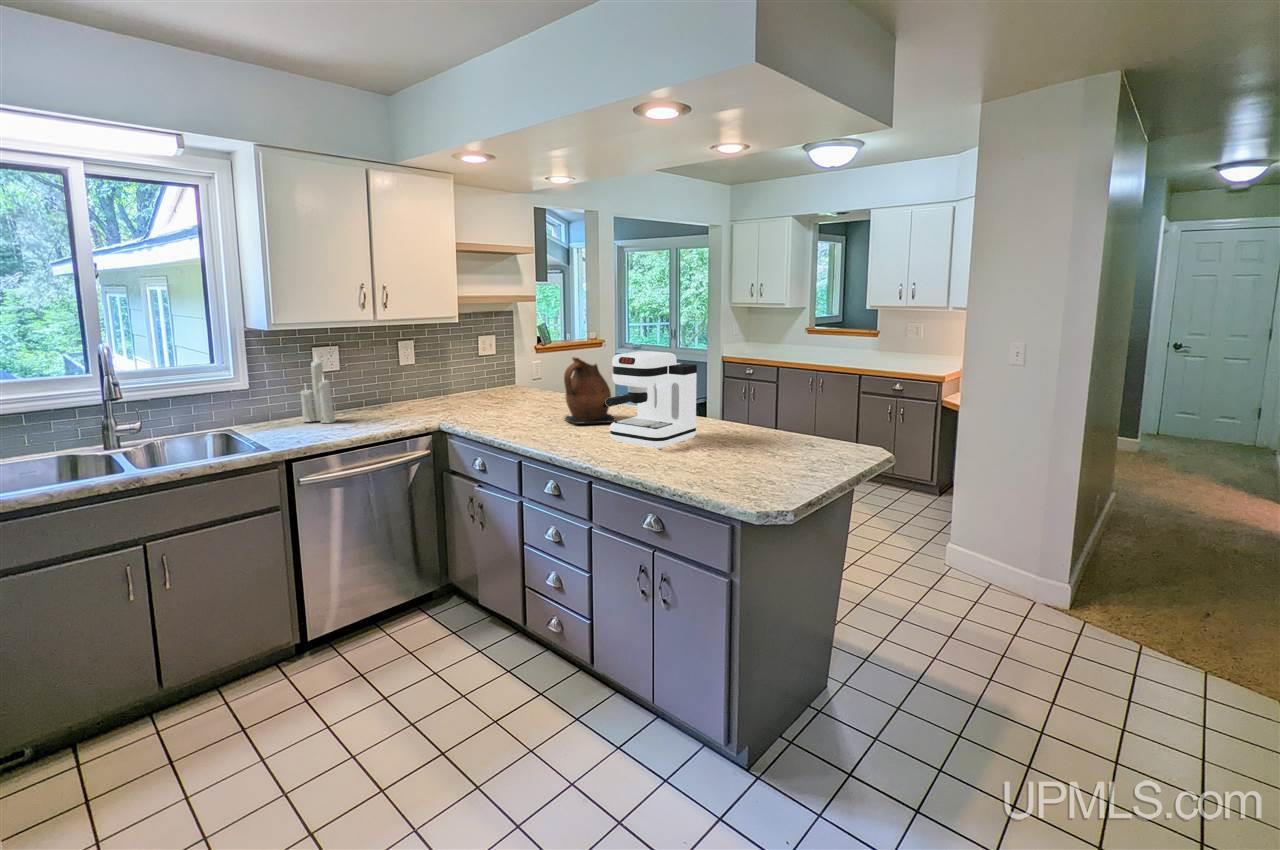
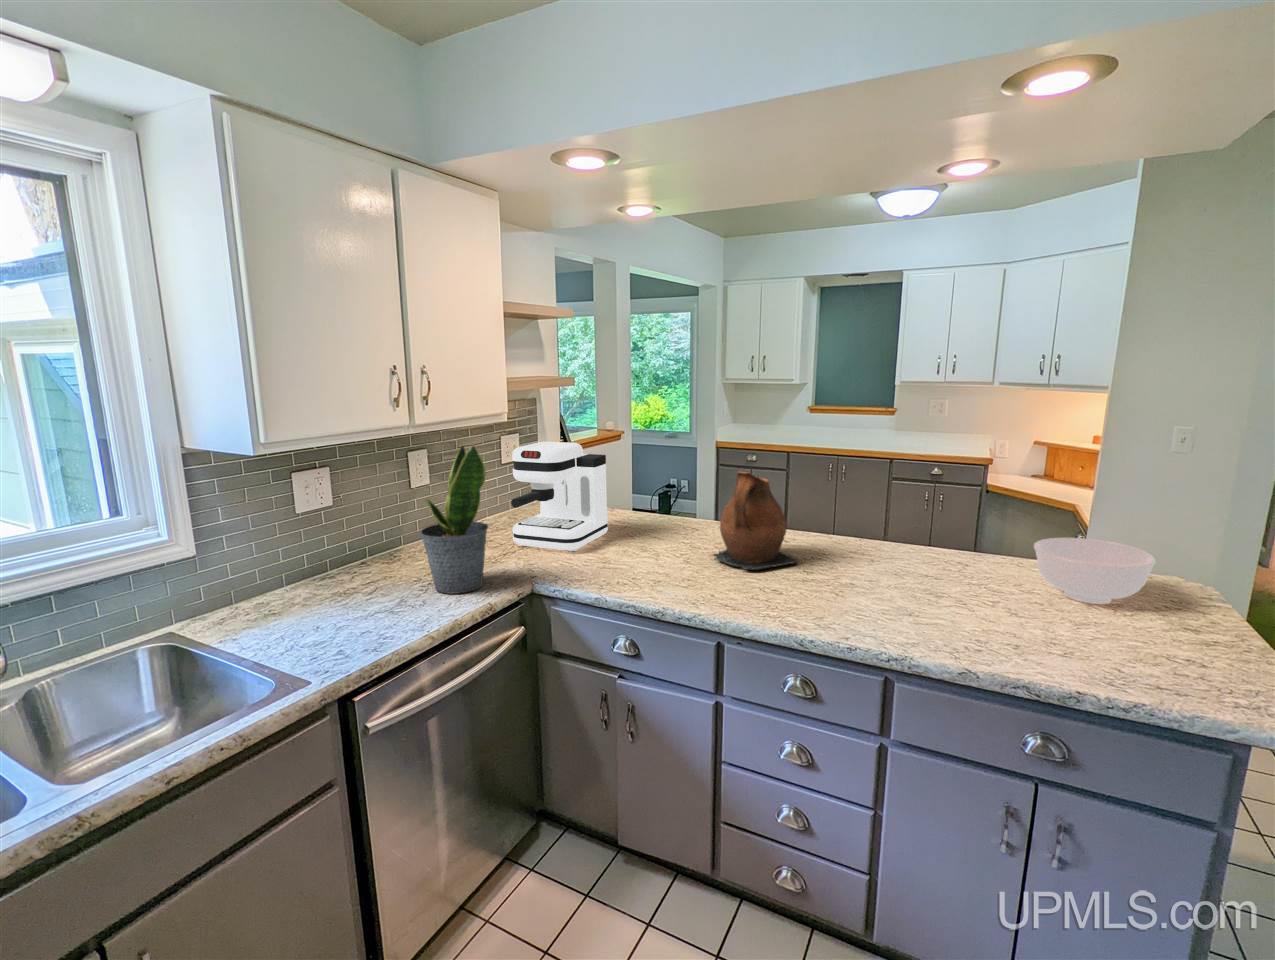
potted plant: none [369,331,414,424] -> present [420,445,488,594]
coffee maker: present [606,351,697,449] -> present [511,442,608,551]
candle: present [301,361,335,423] -> none [294,478,357,601]
bowl: none [730,409,802,452] -> present [1034,538,1156,604]

